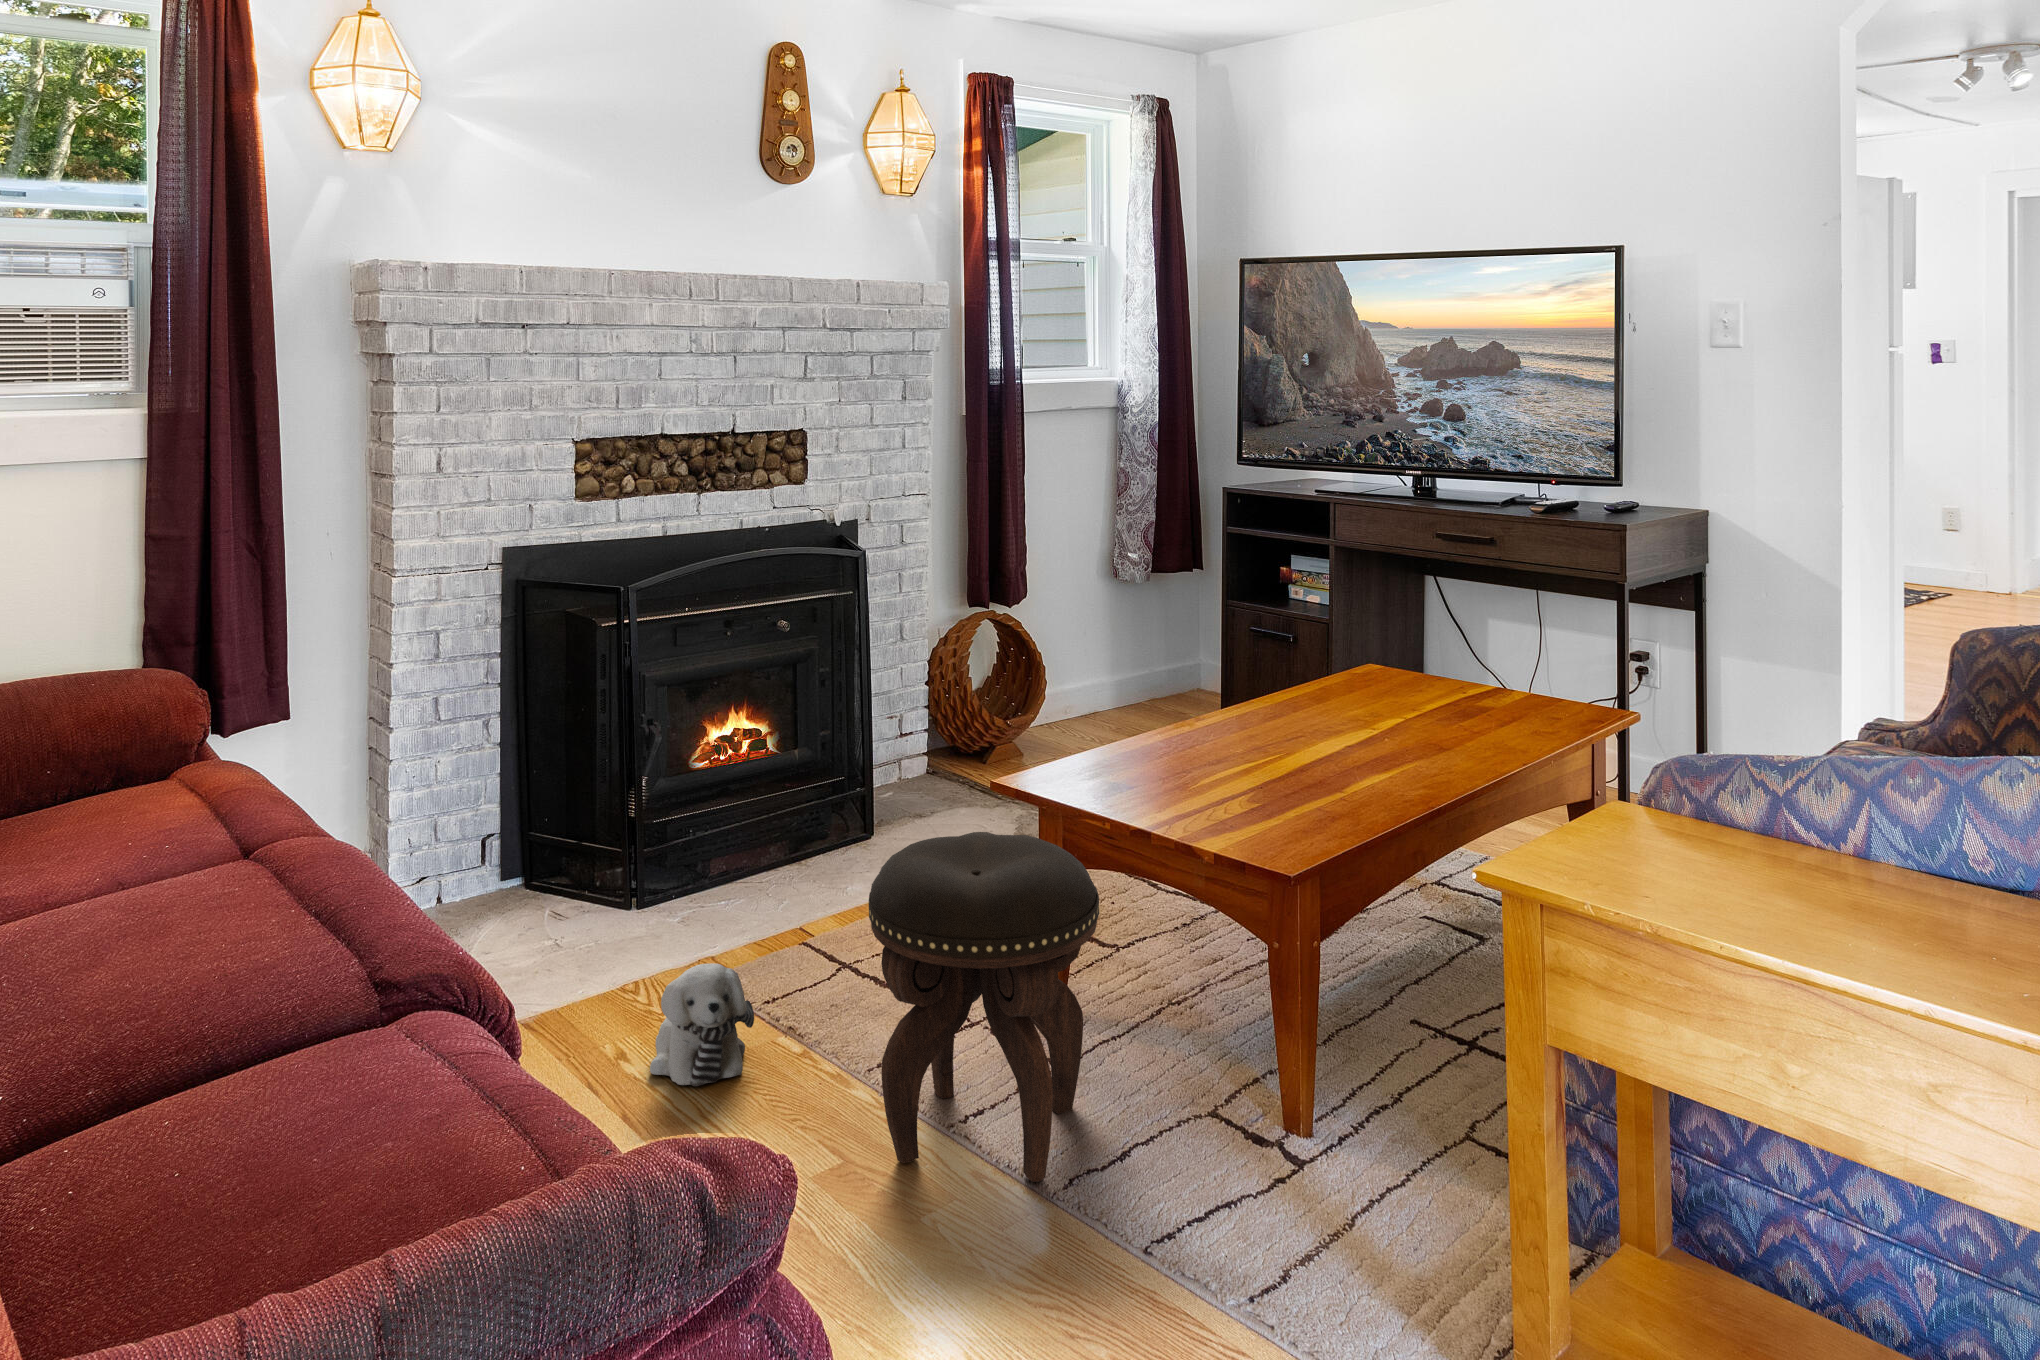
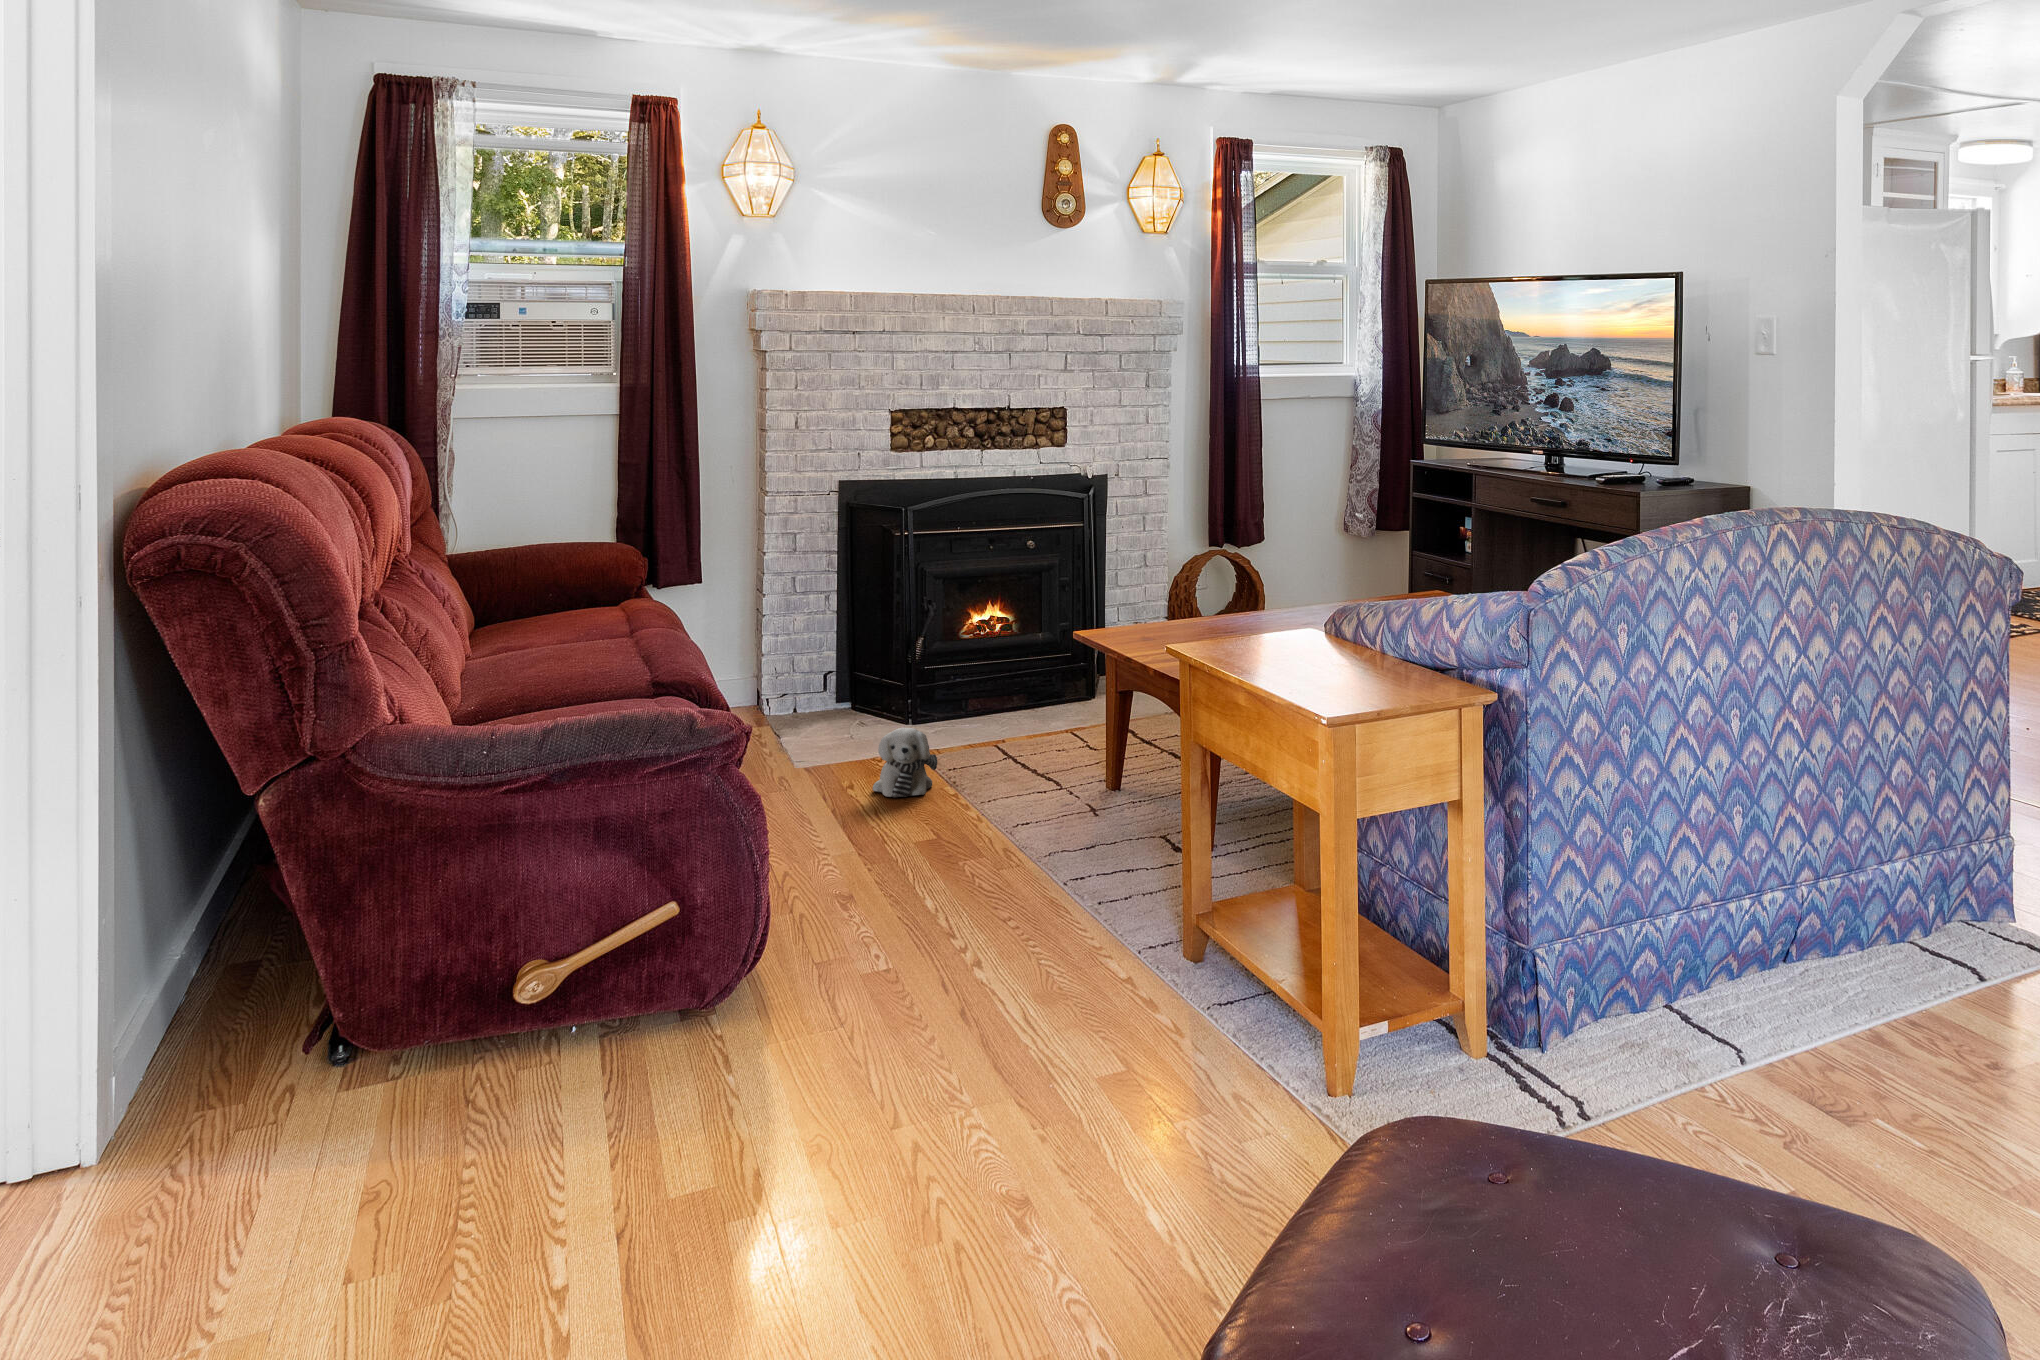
footstool: present [869,832,1099,1182] -> none [974,652,1113,847]

